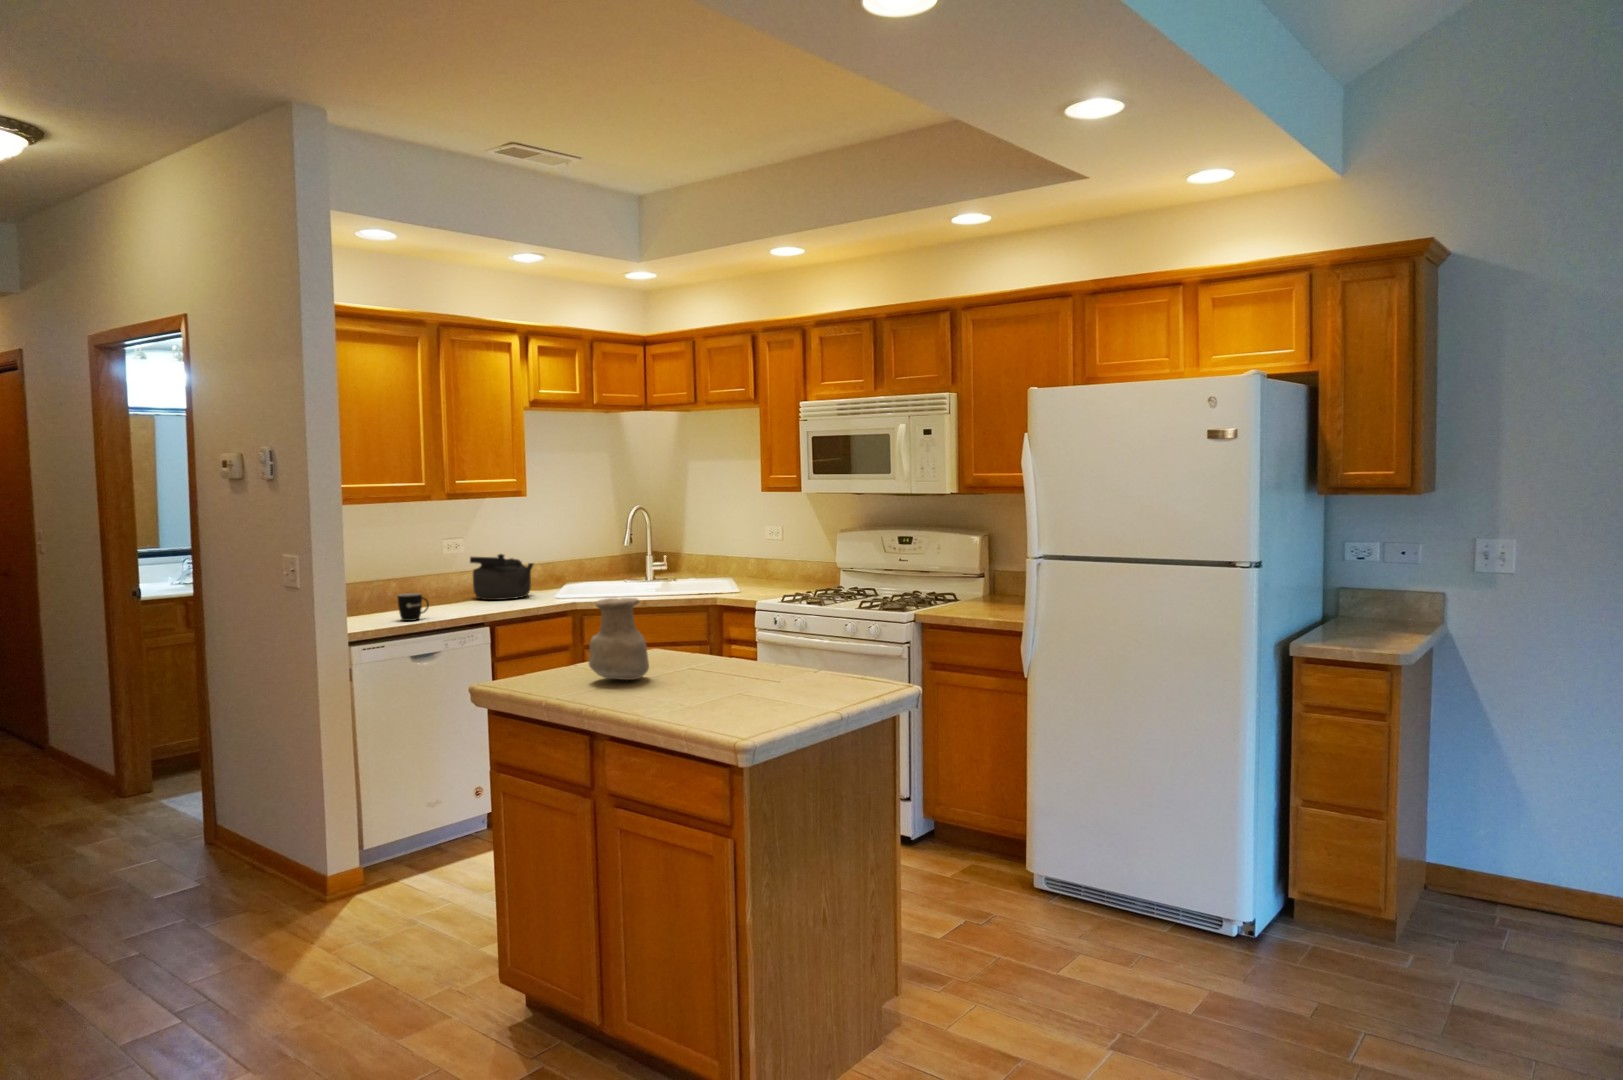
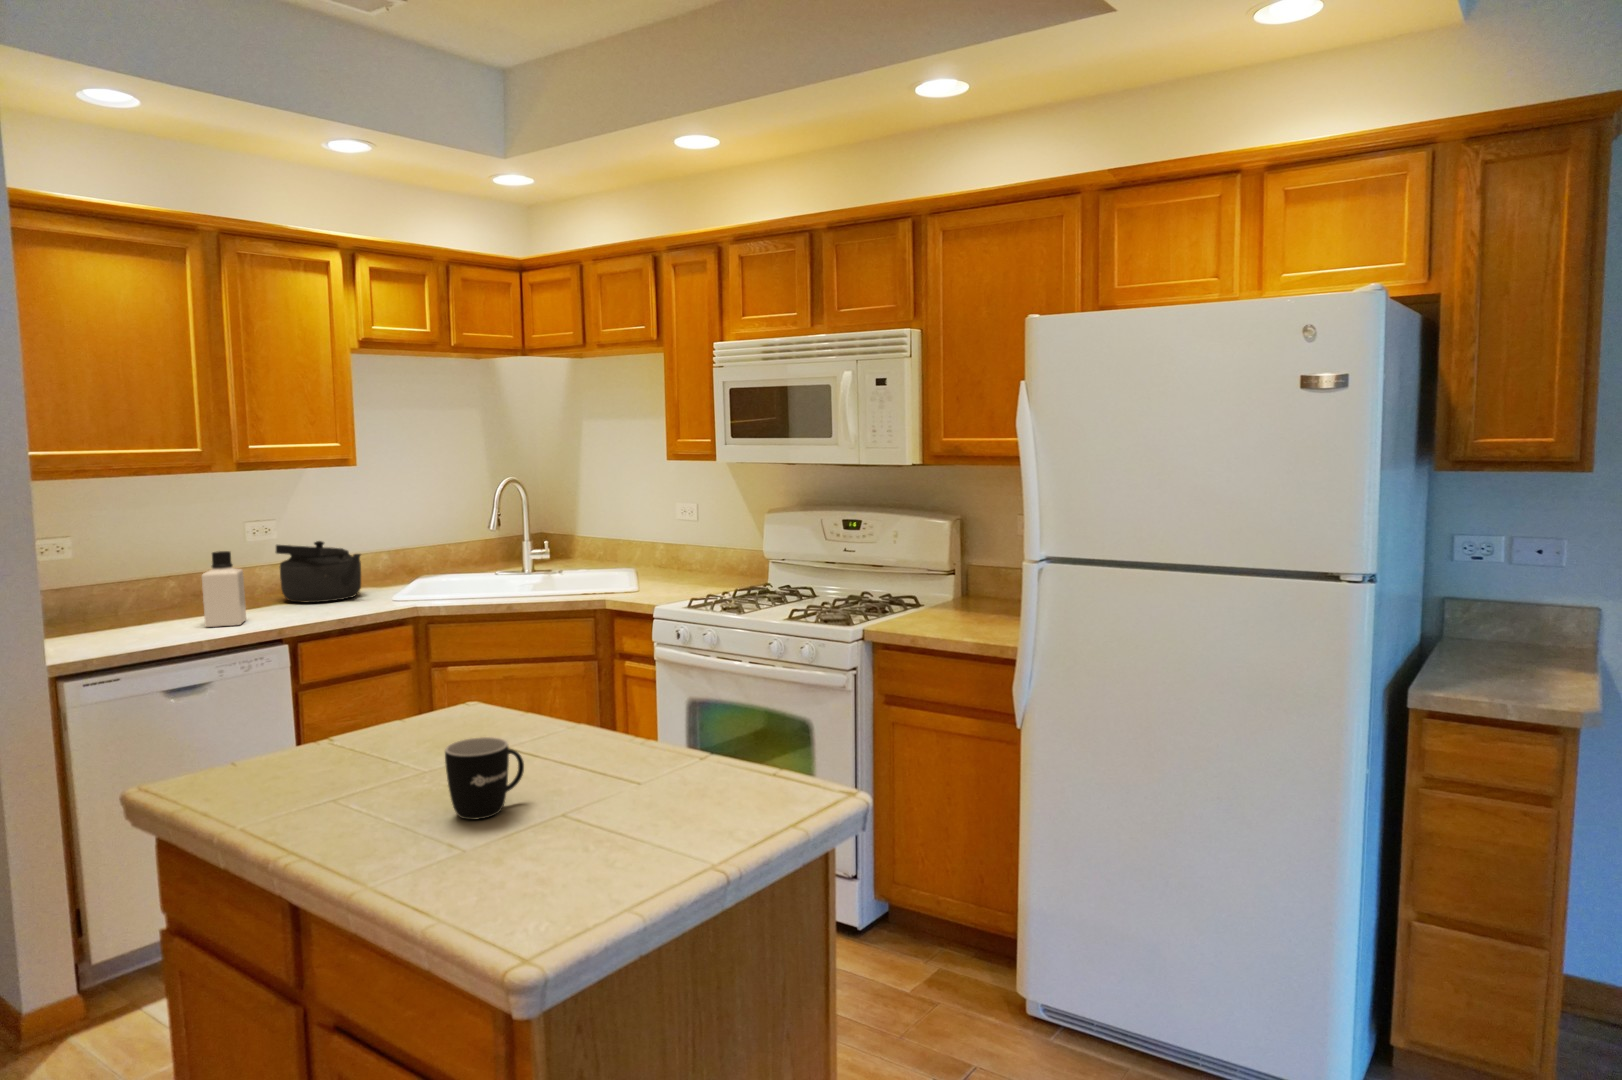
bottle: none [432,559,459,613] -> present [202,551,246,627]
mug: present [398,593,429,621] -> present [445,737,524,820]
vase: present [589,598,649,680] -> none [325,644,432,783]

